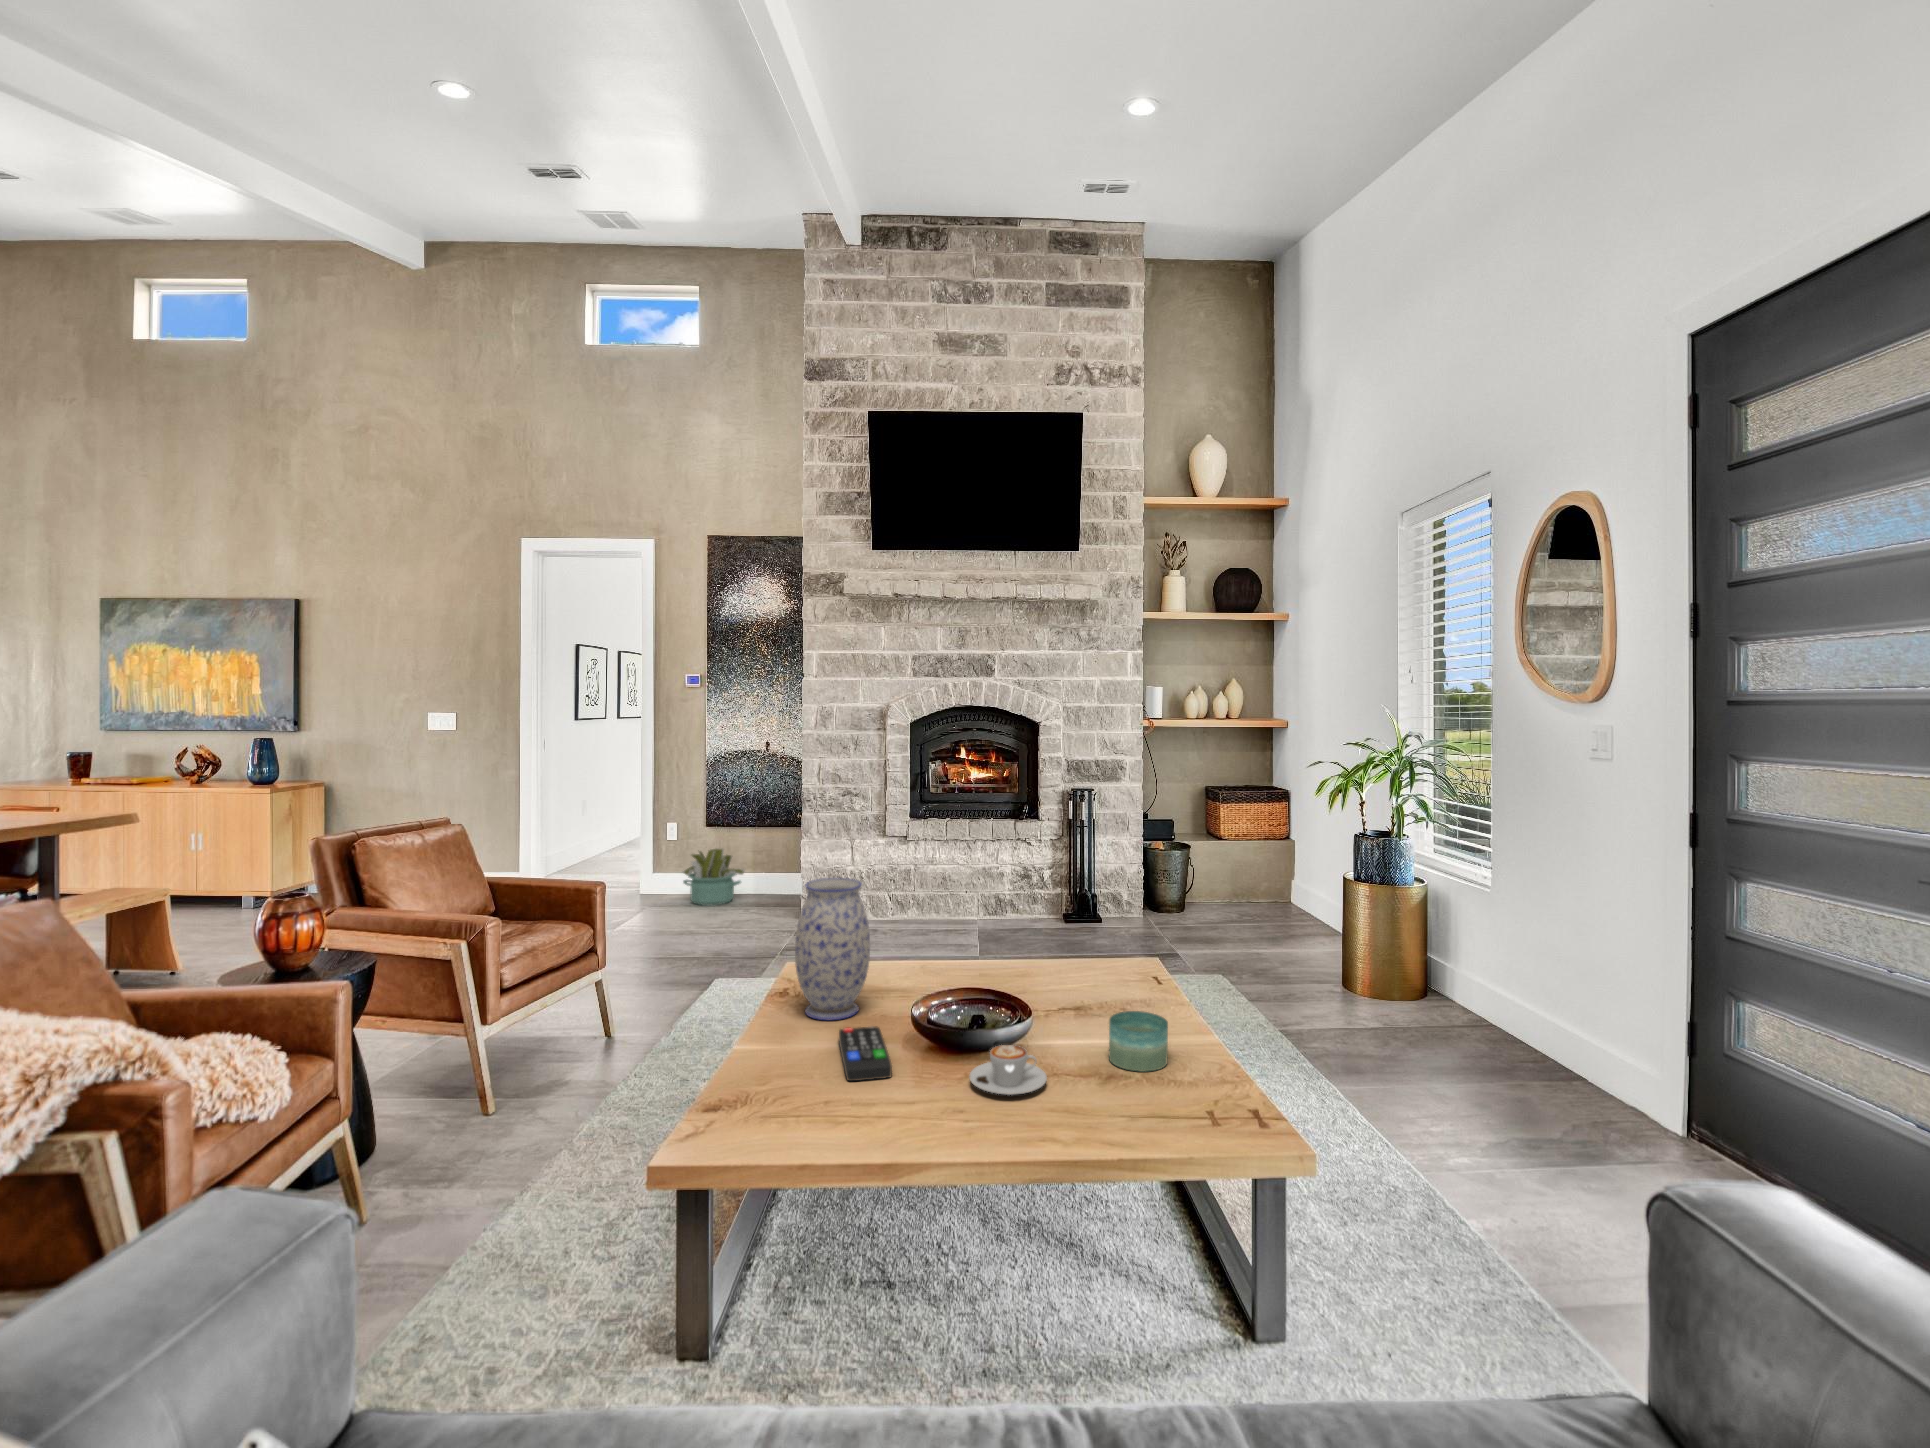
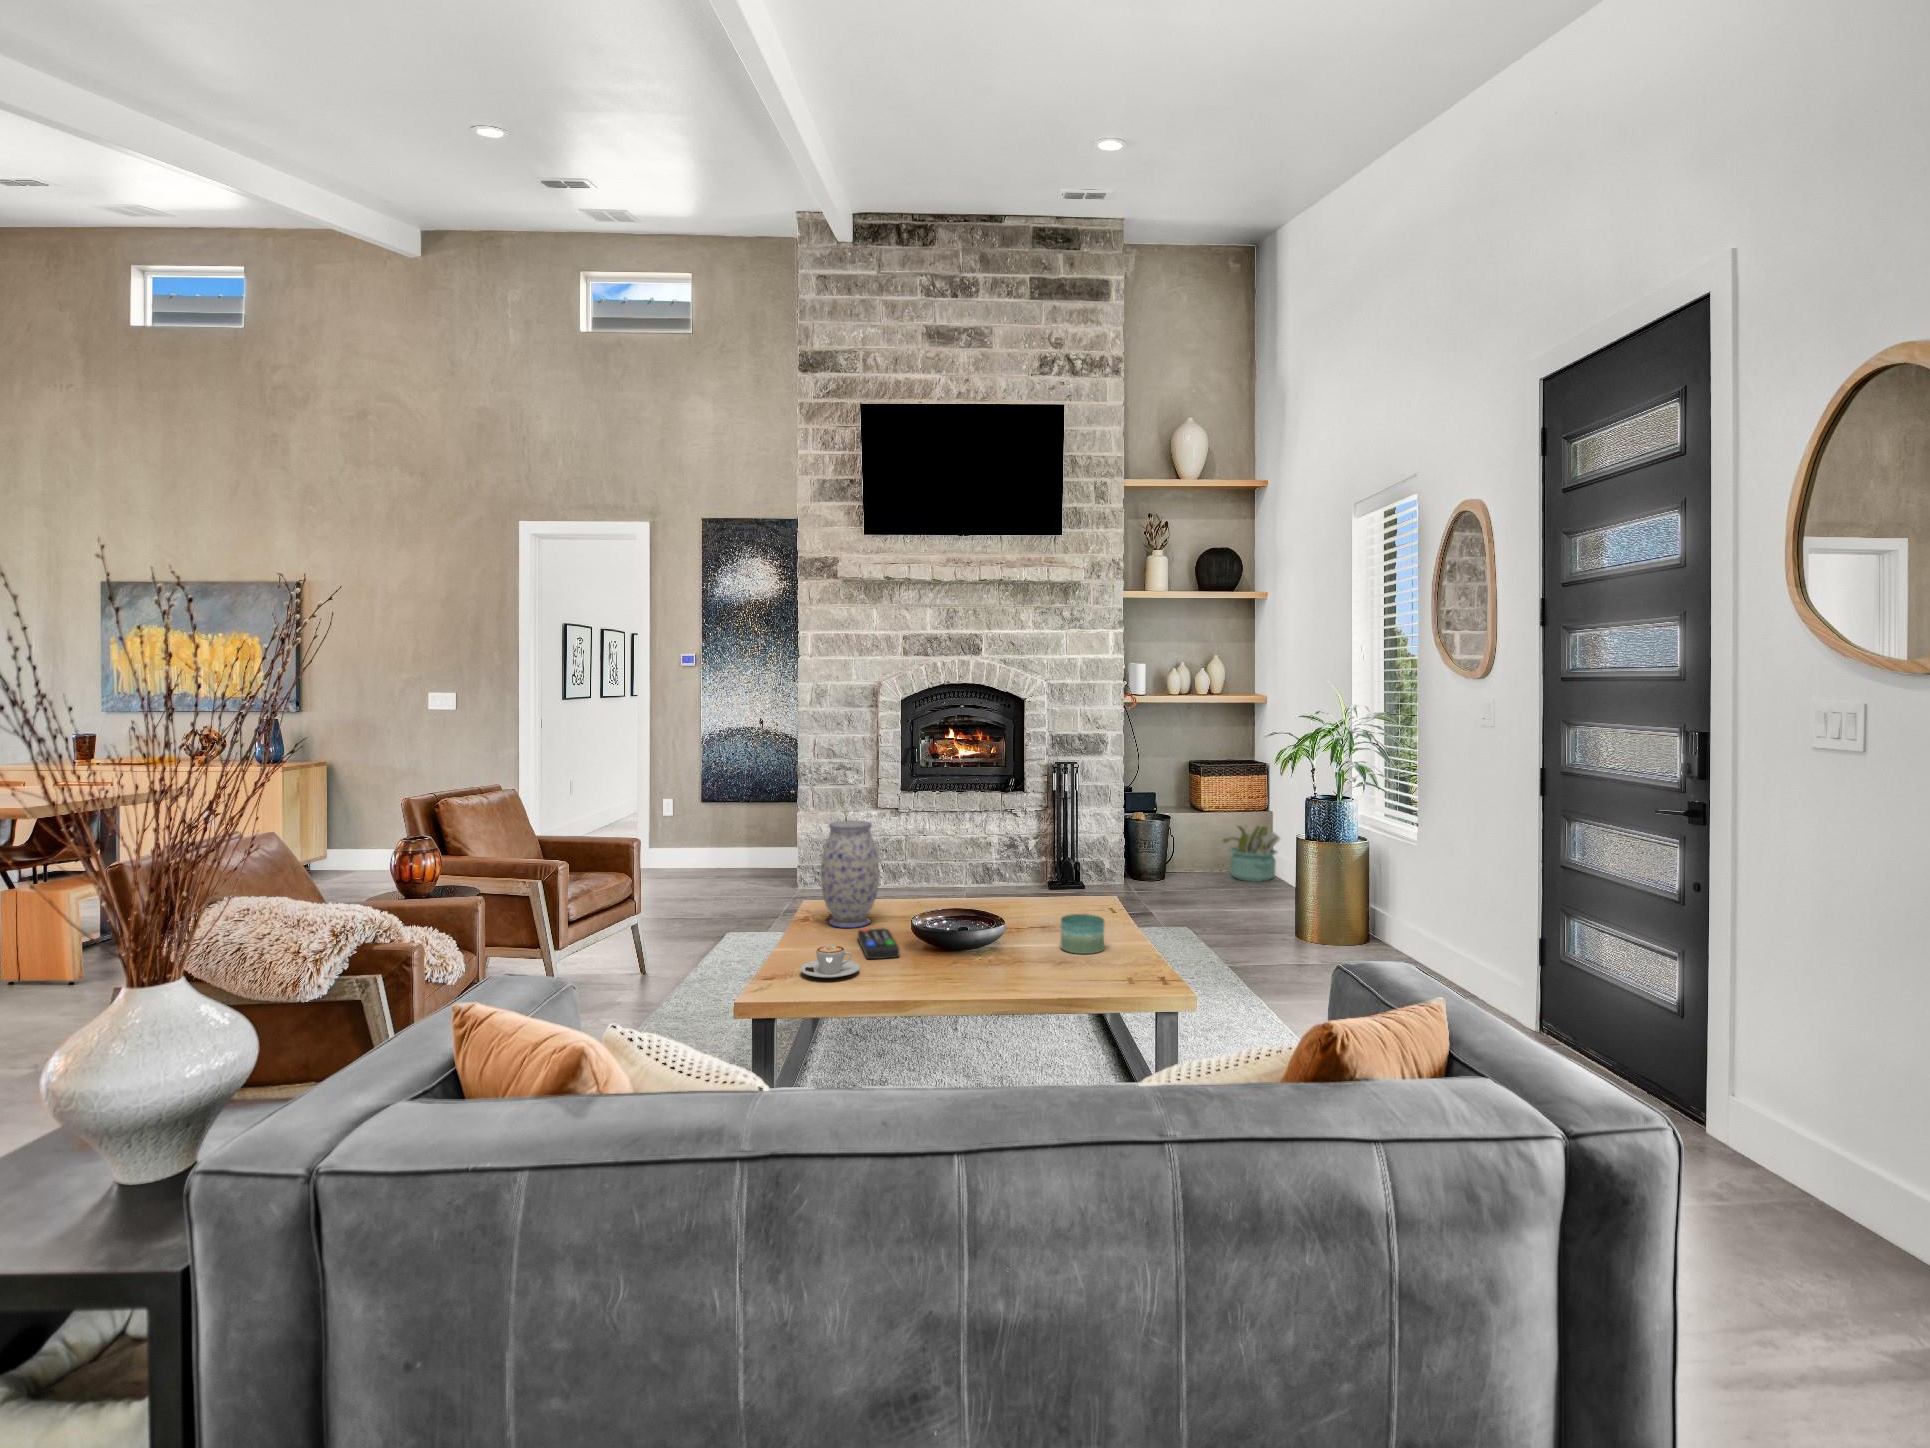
decorative plant: present [683,848,745,905] -> present [1219,826,1280,881]
coffee cup: present [969,1045,1047,1095] -> present [800,945,860,978]

